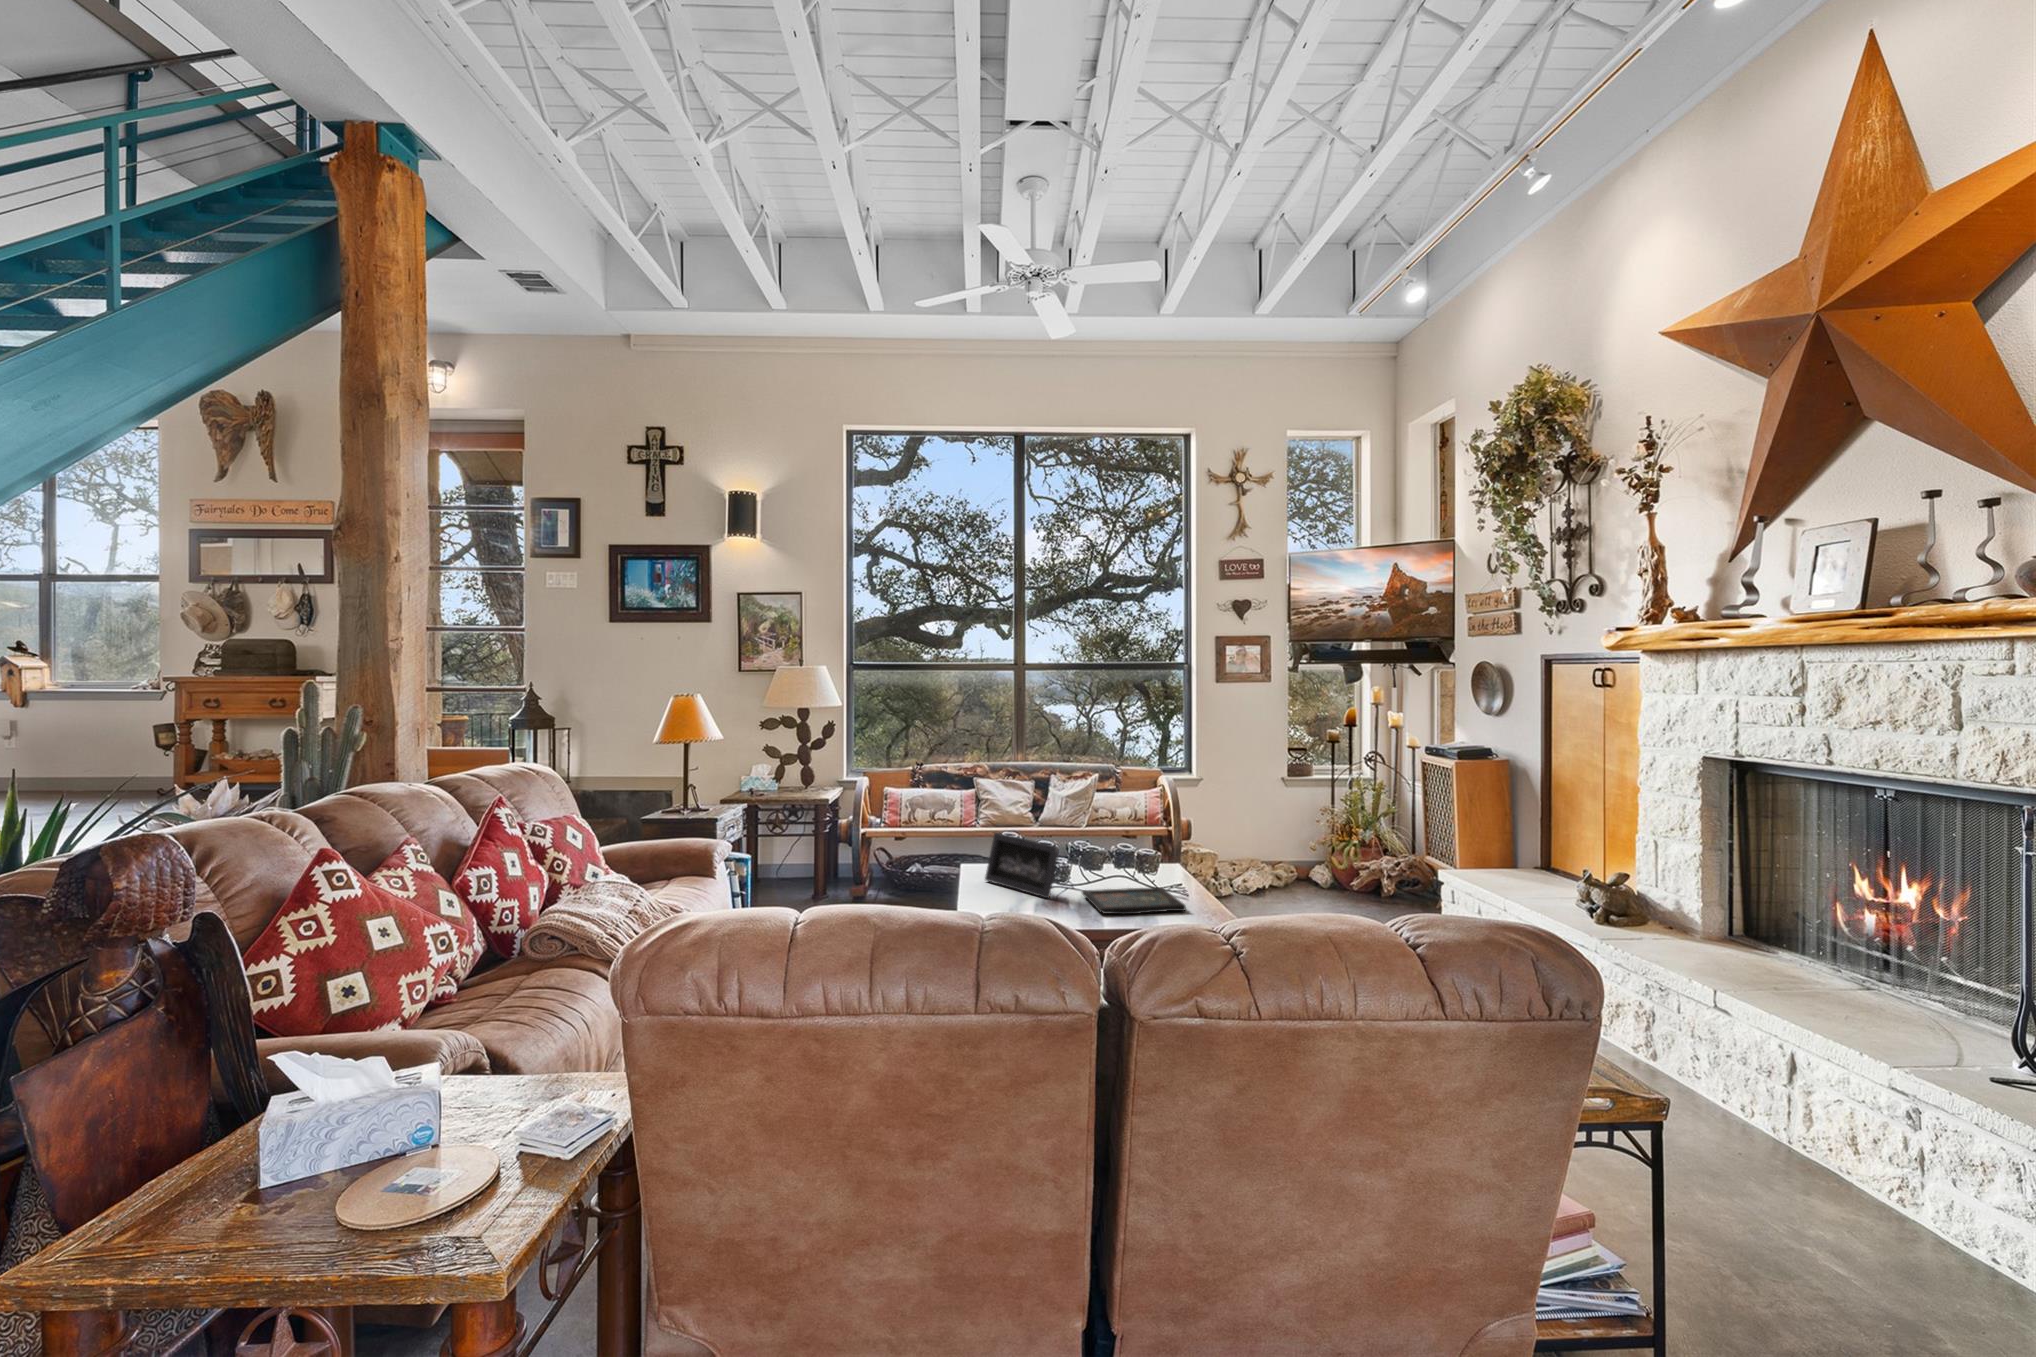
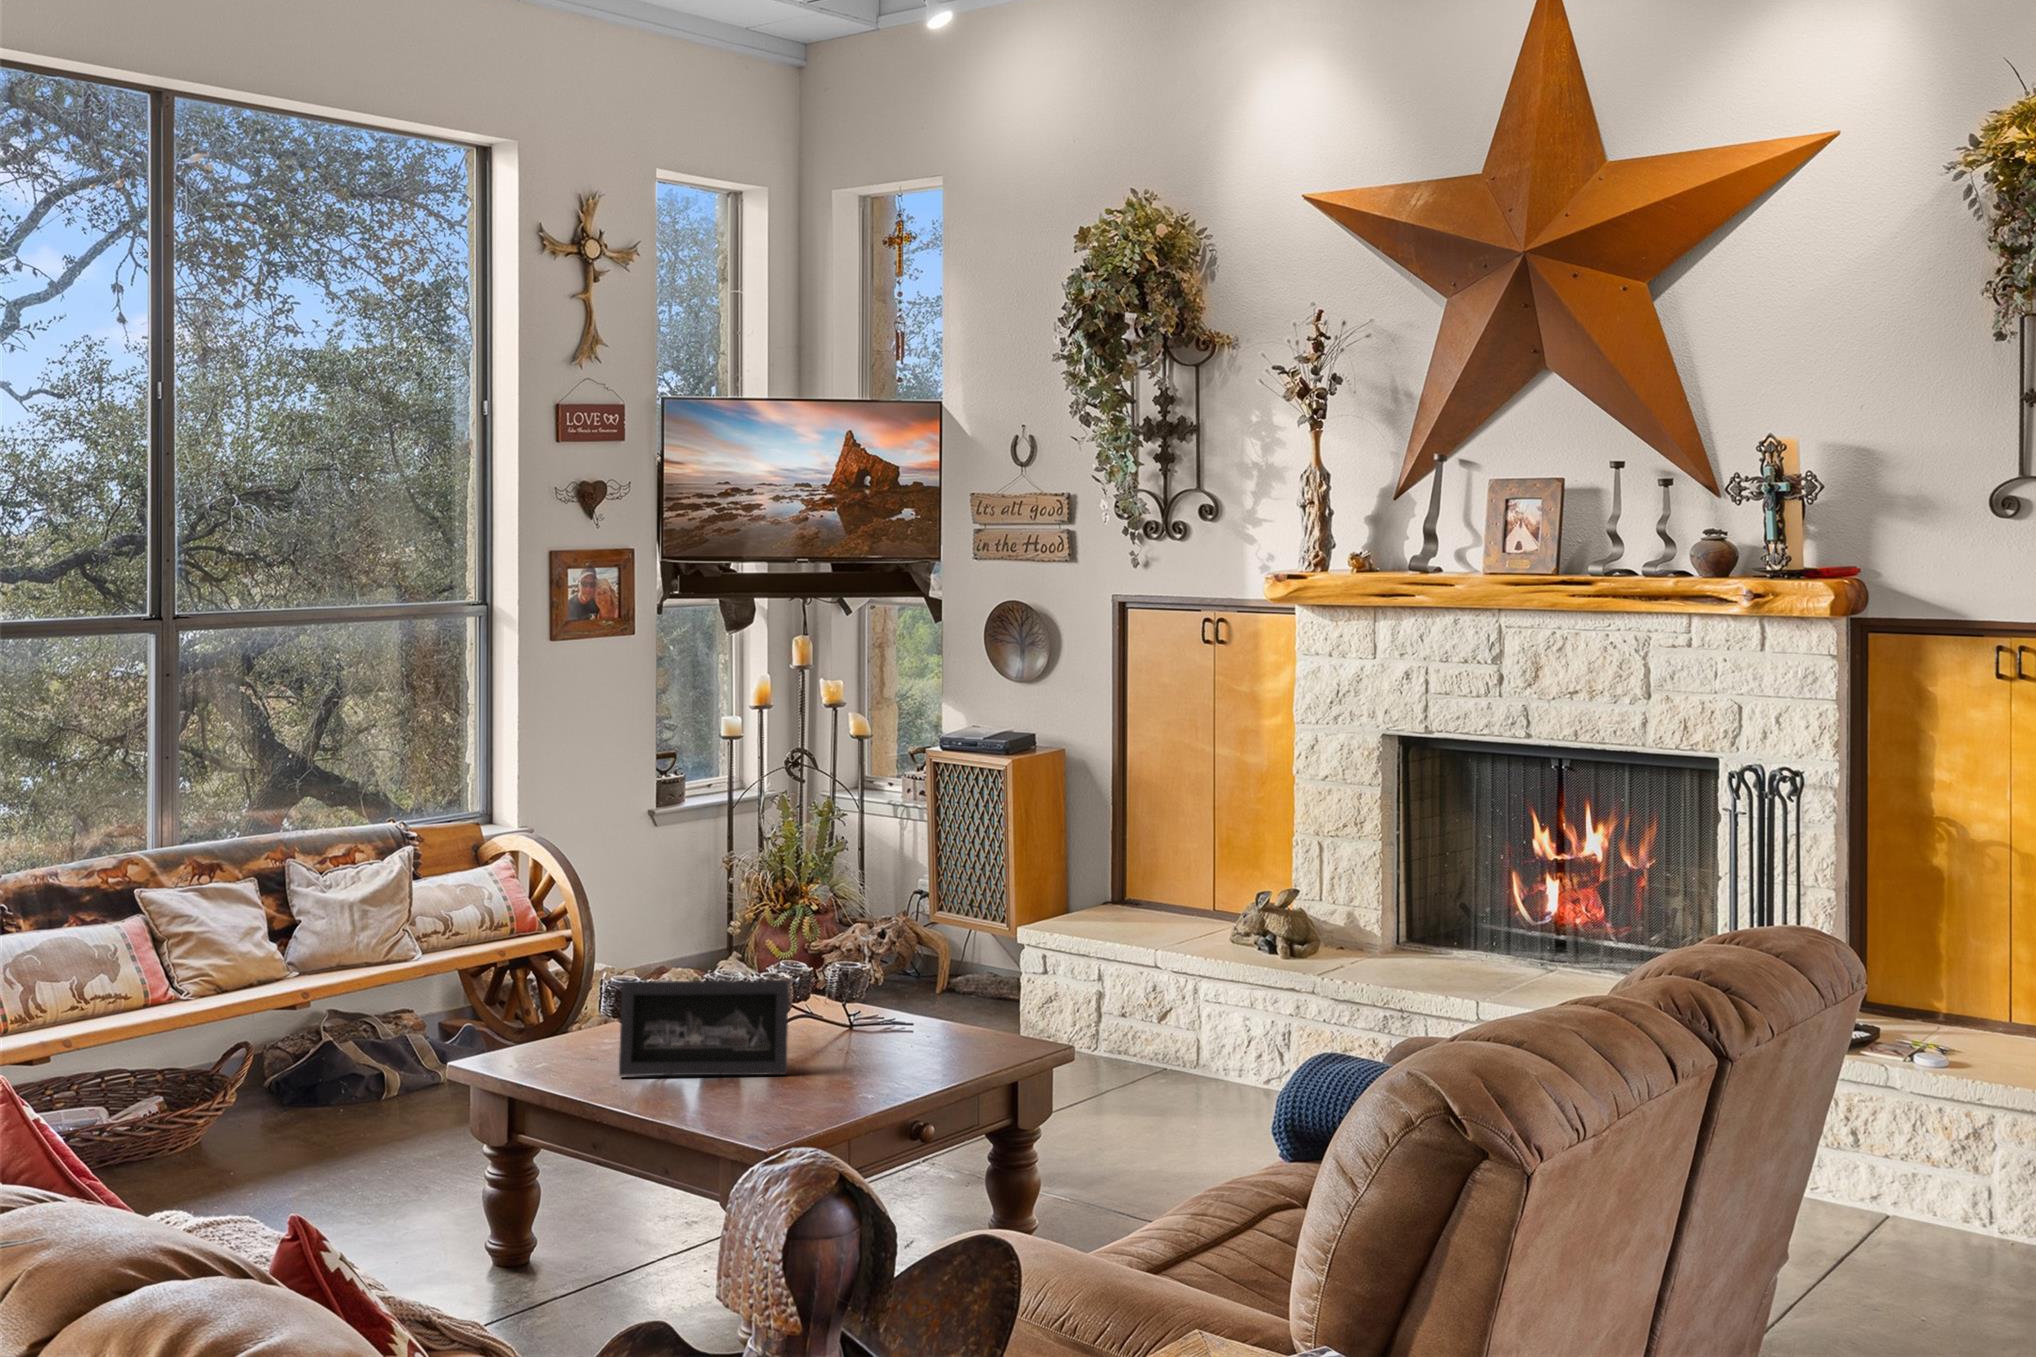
tray: present [1082,887,1186,914] -> none [820,1018,990,1071]

